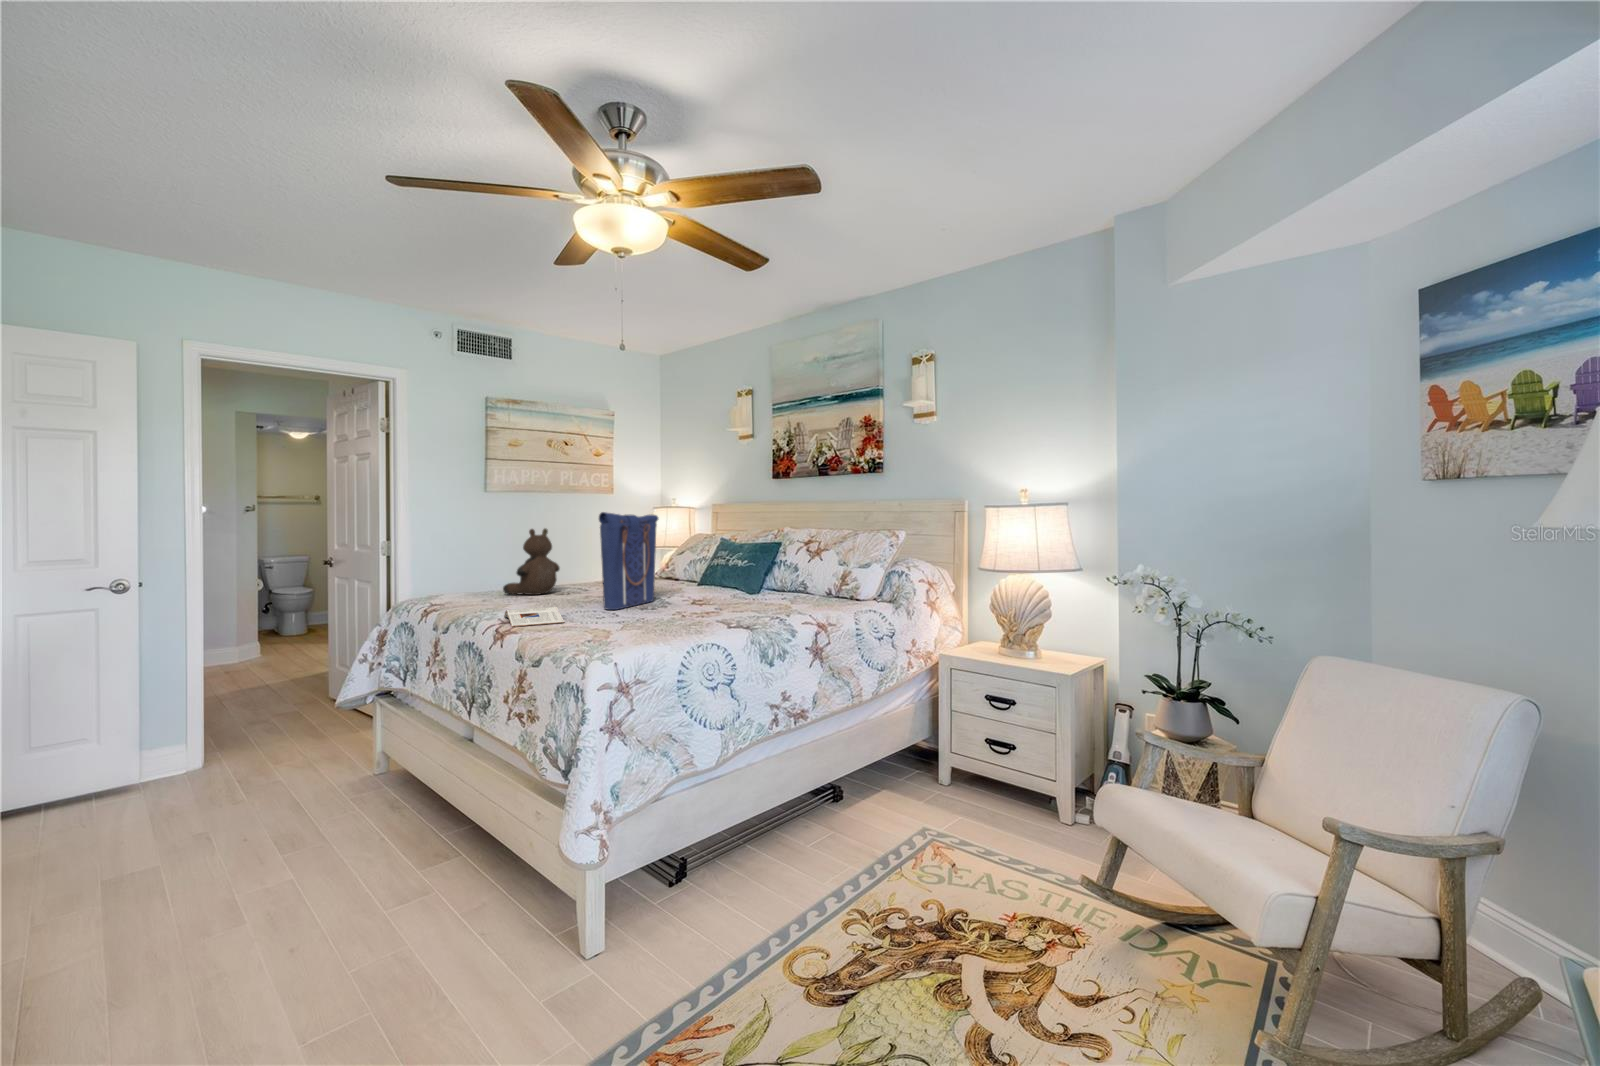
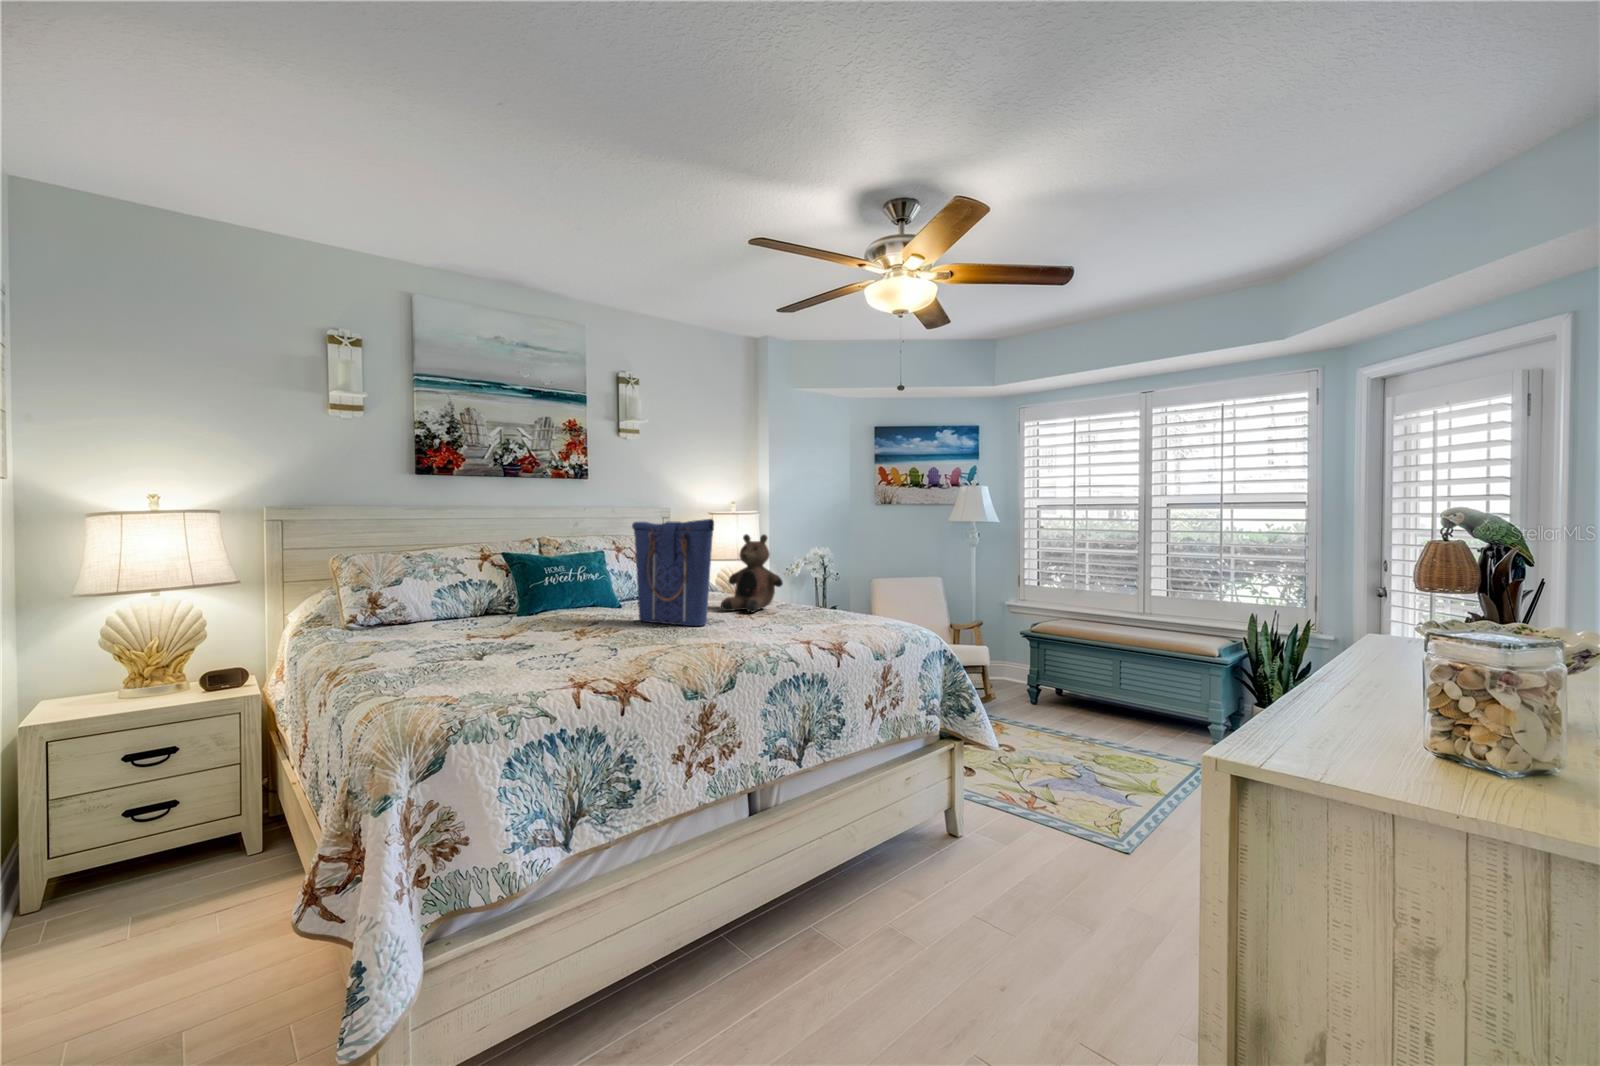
teddy bear: present [503,529,560,595] -> present [721,534,783,613]
magazine: present [504,607,564,627] -> none [716,622,799,643]

